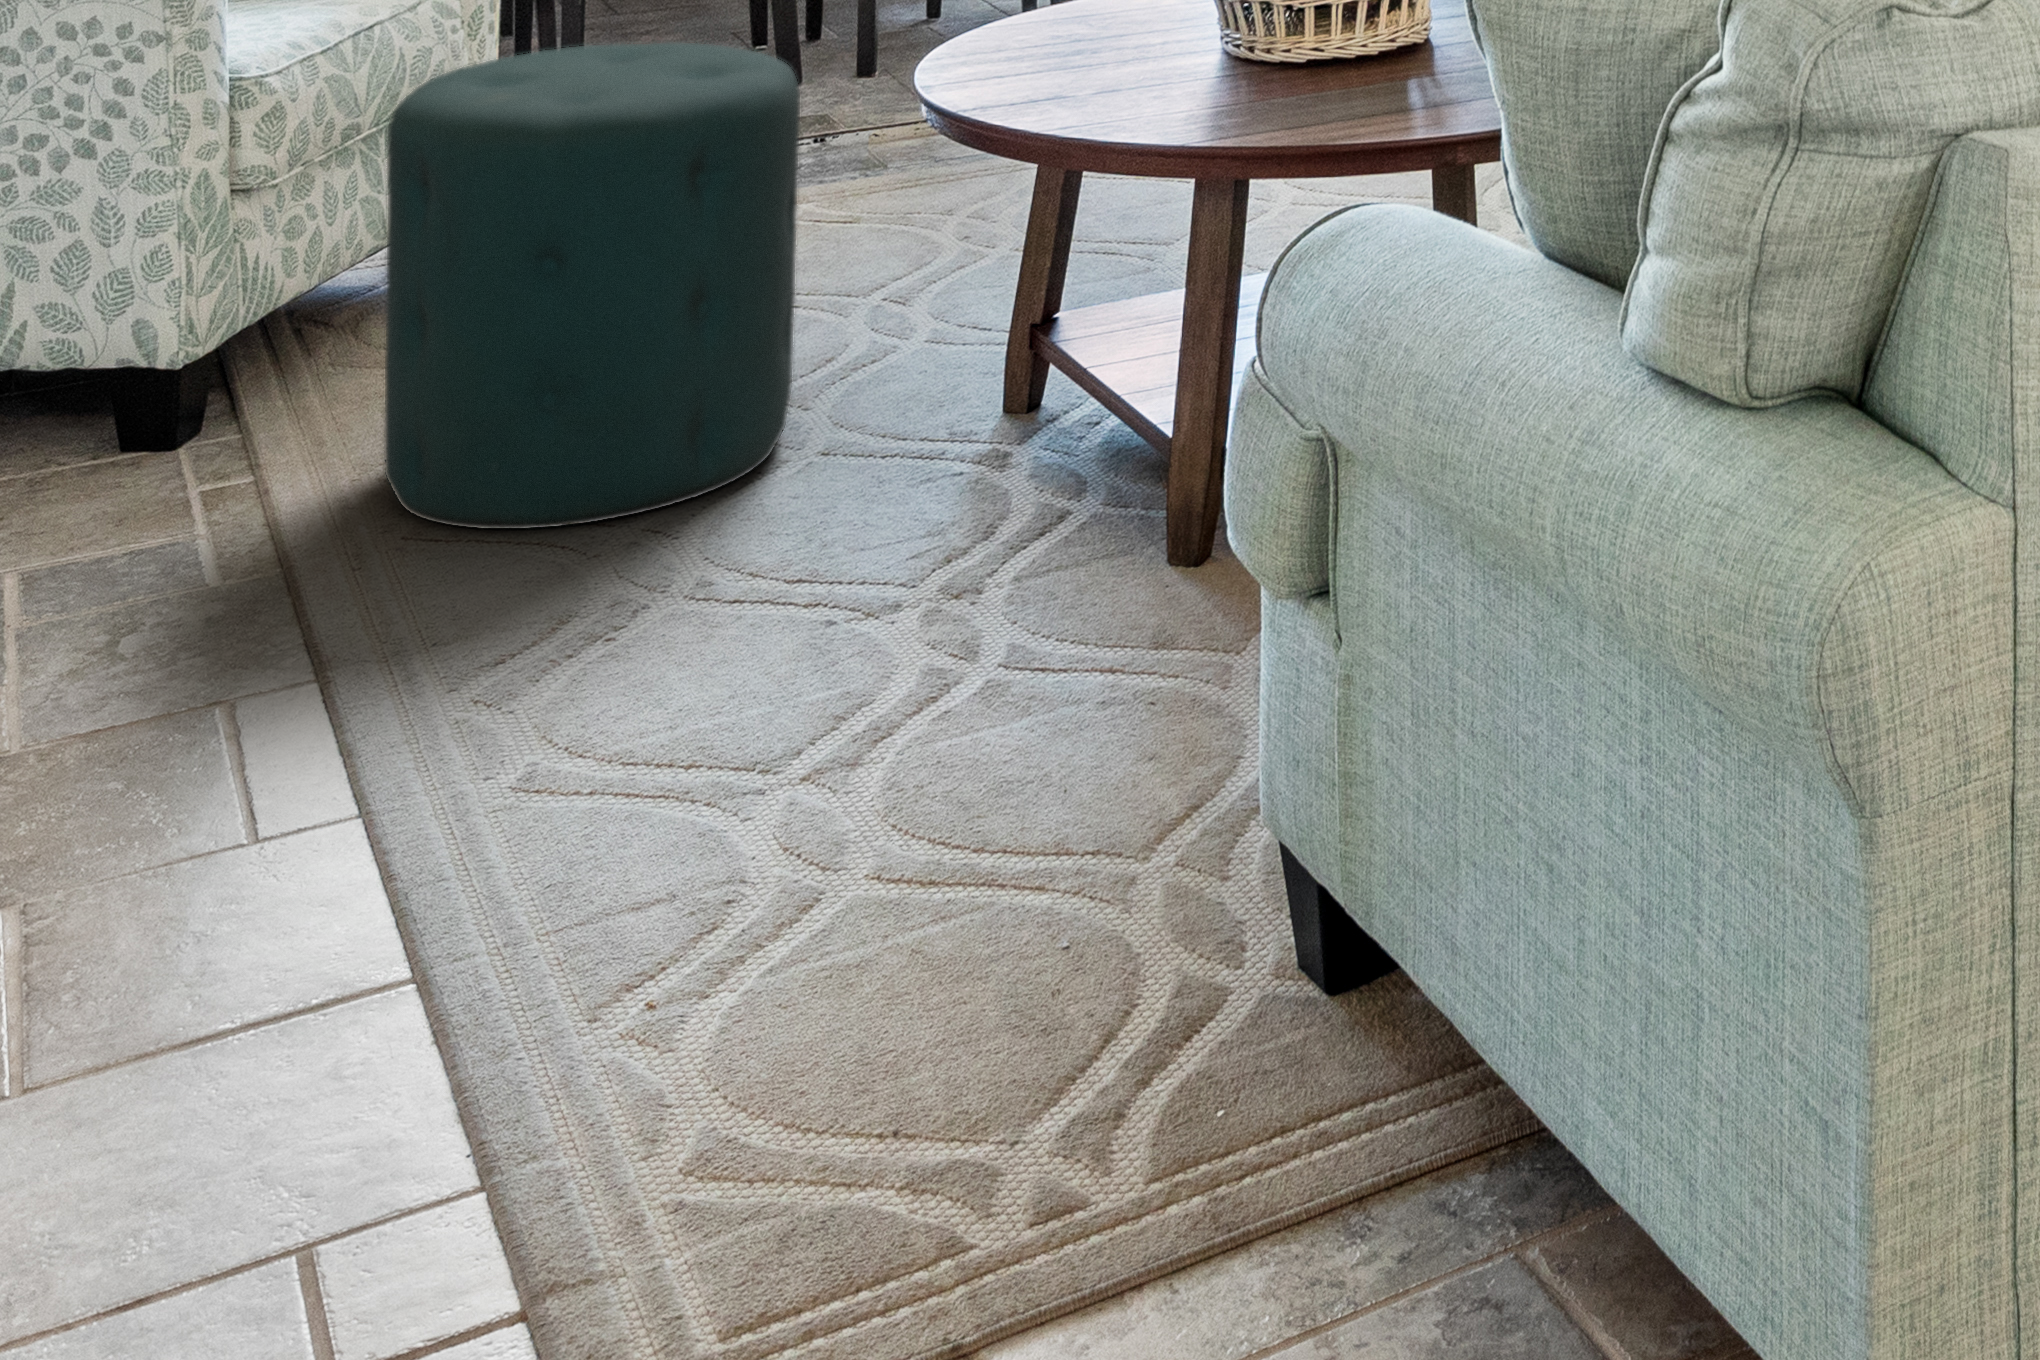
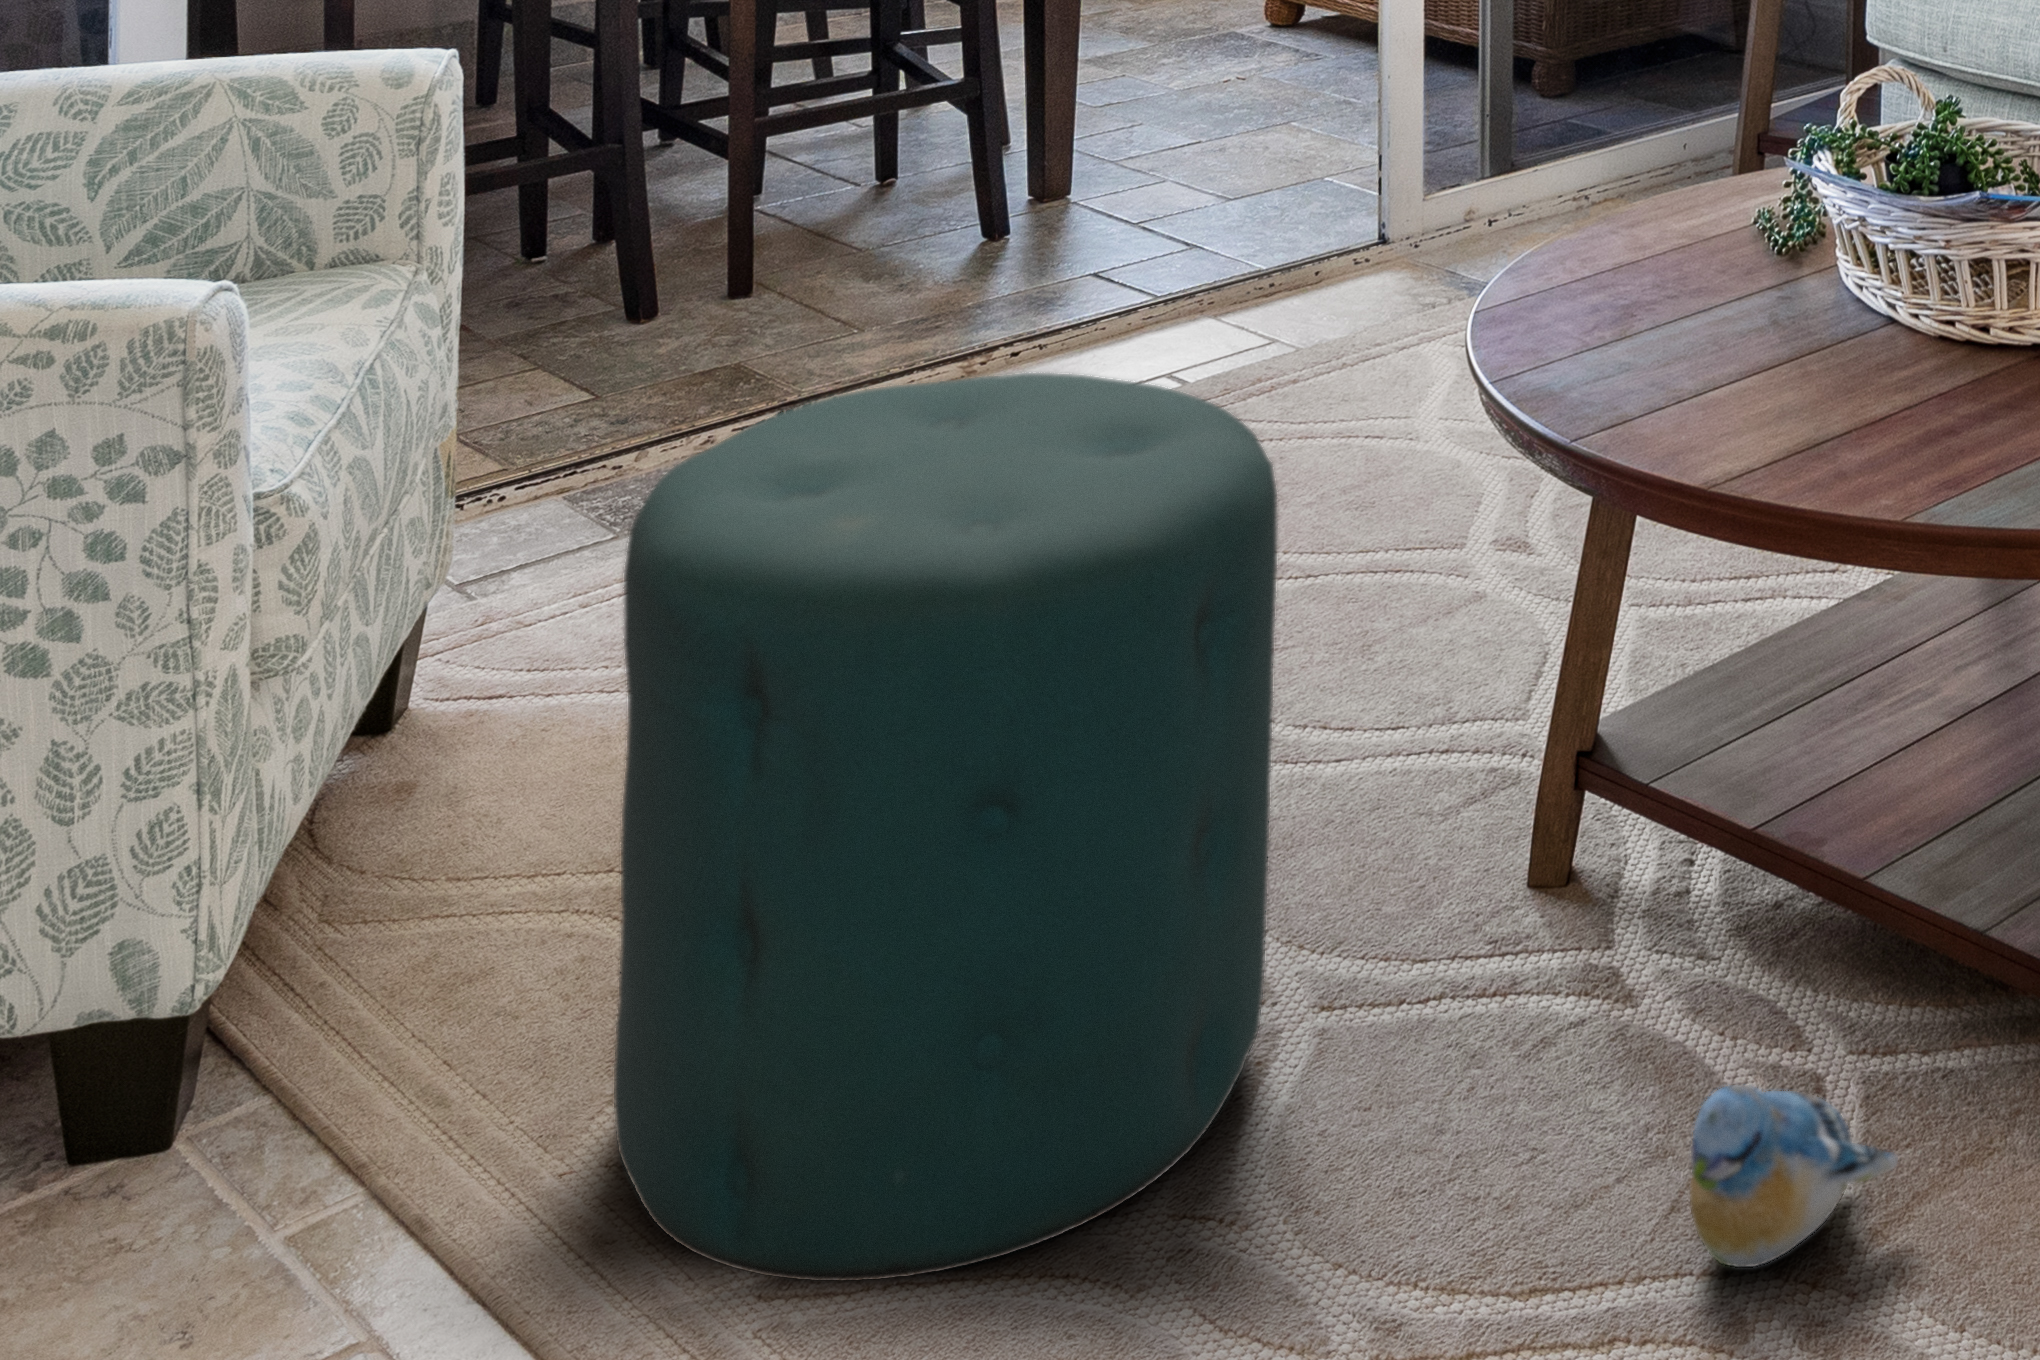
plush toy: none [903,456,1063,567] -> present [1690,1085,1898,1267]

